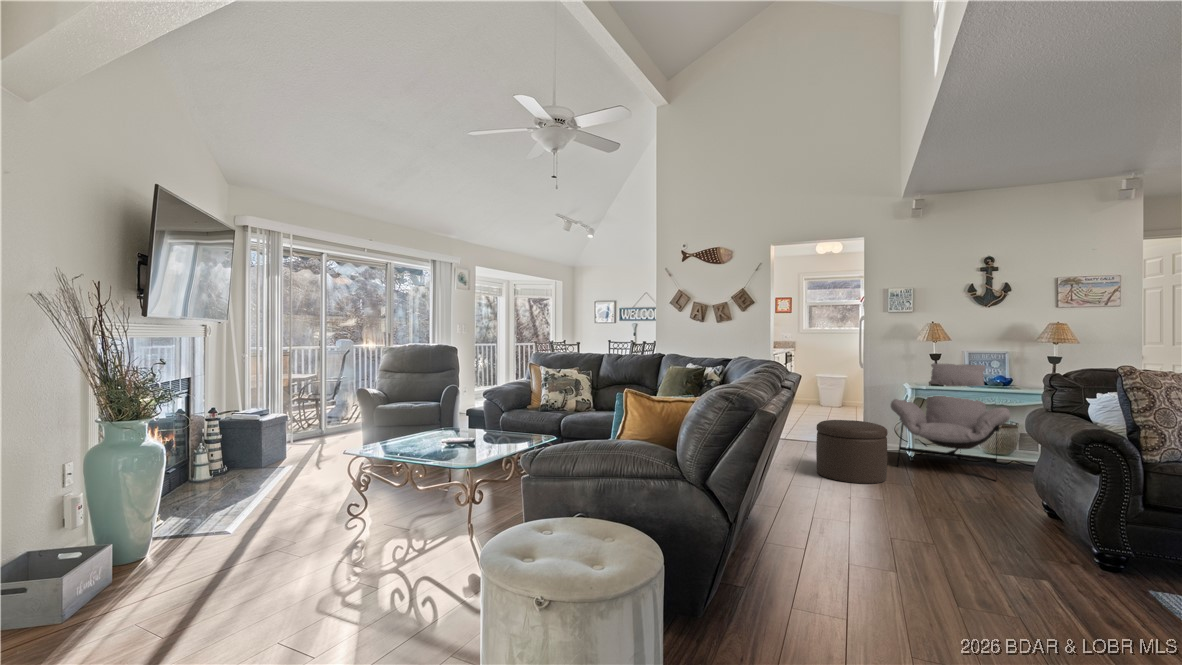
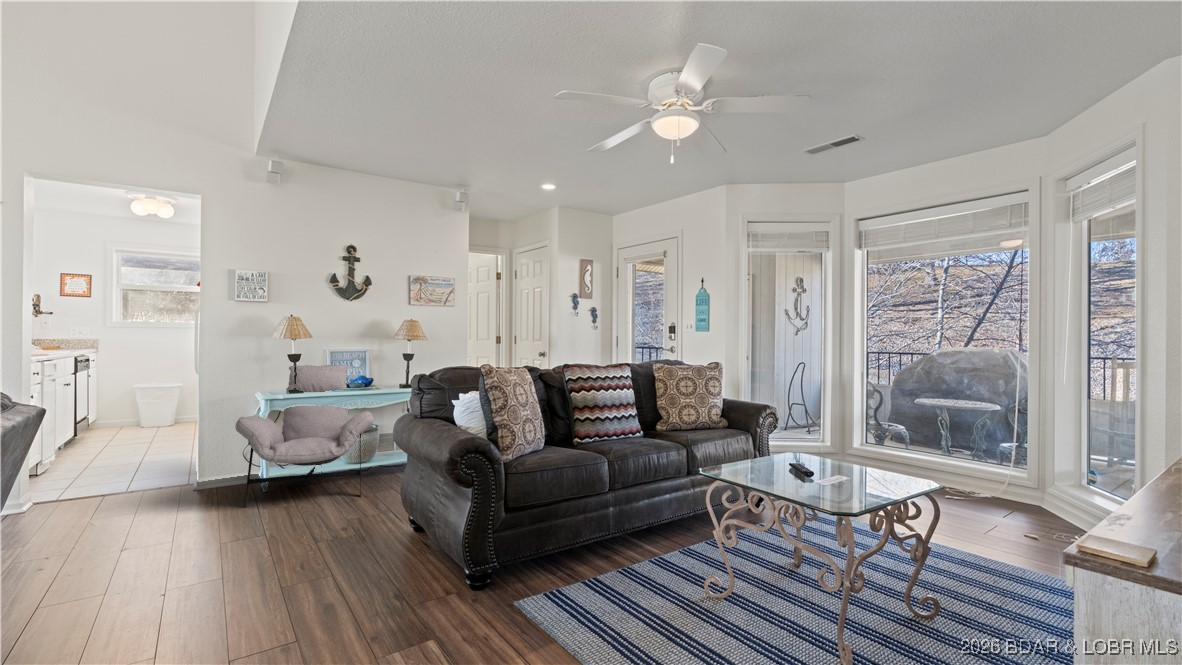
ottoman: present [816,420,888,484] -> none [103,459,229,566]

